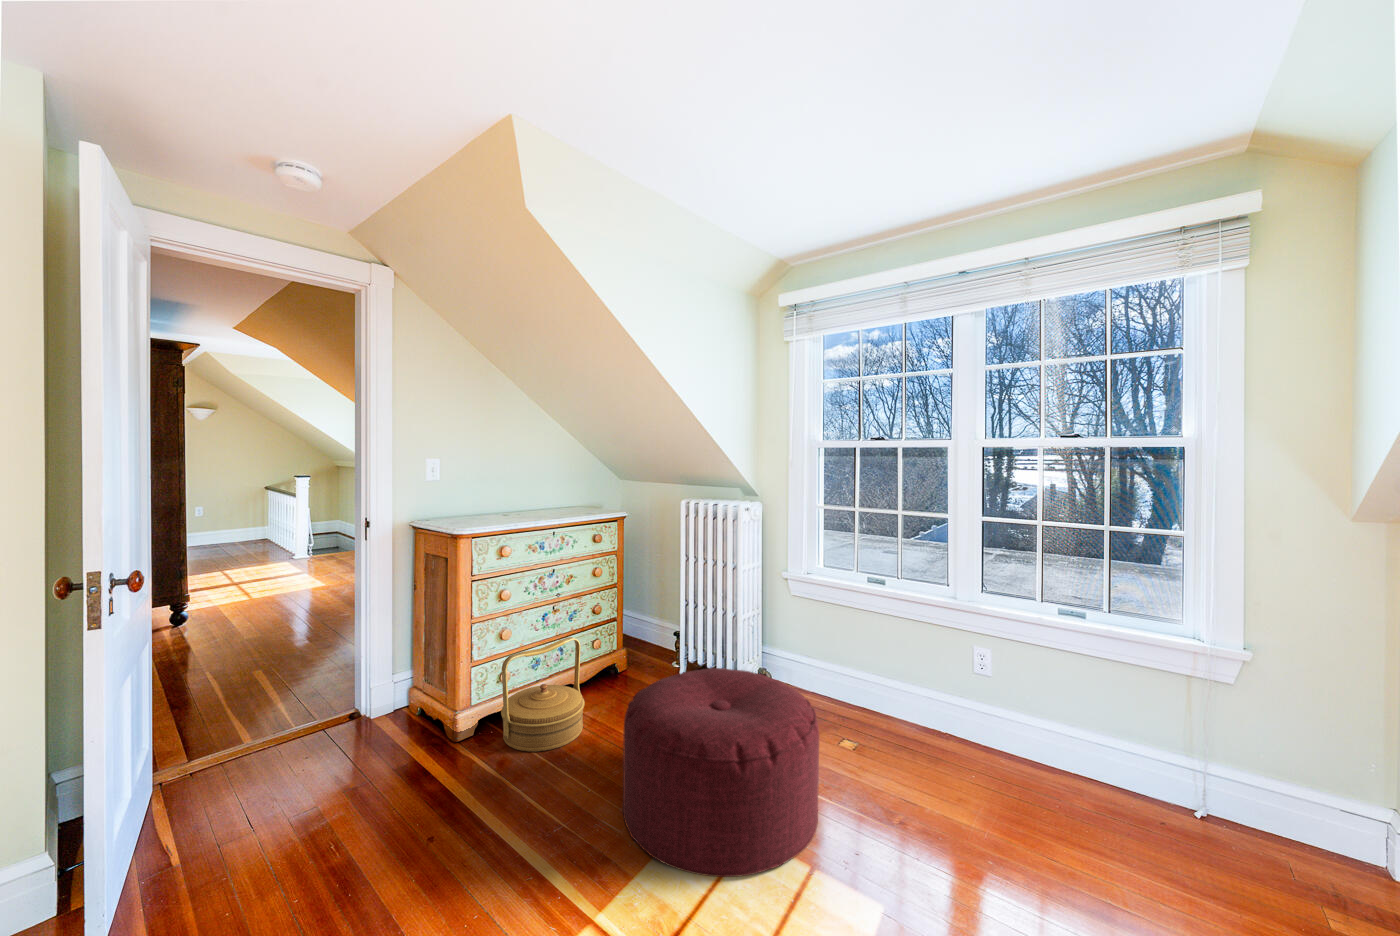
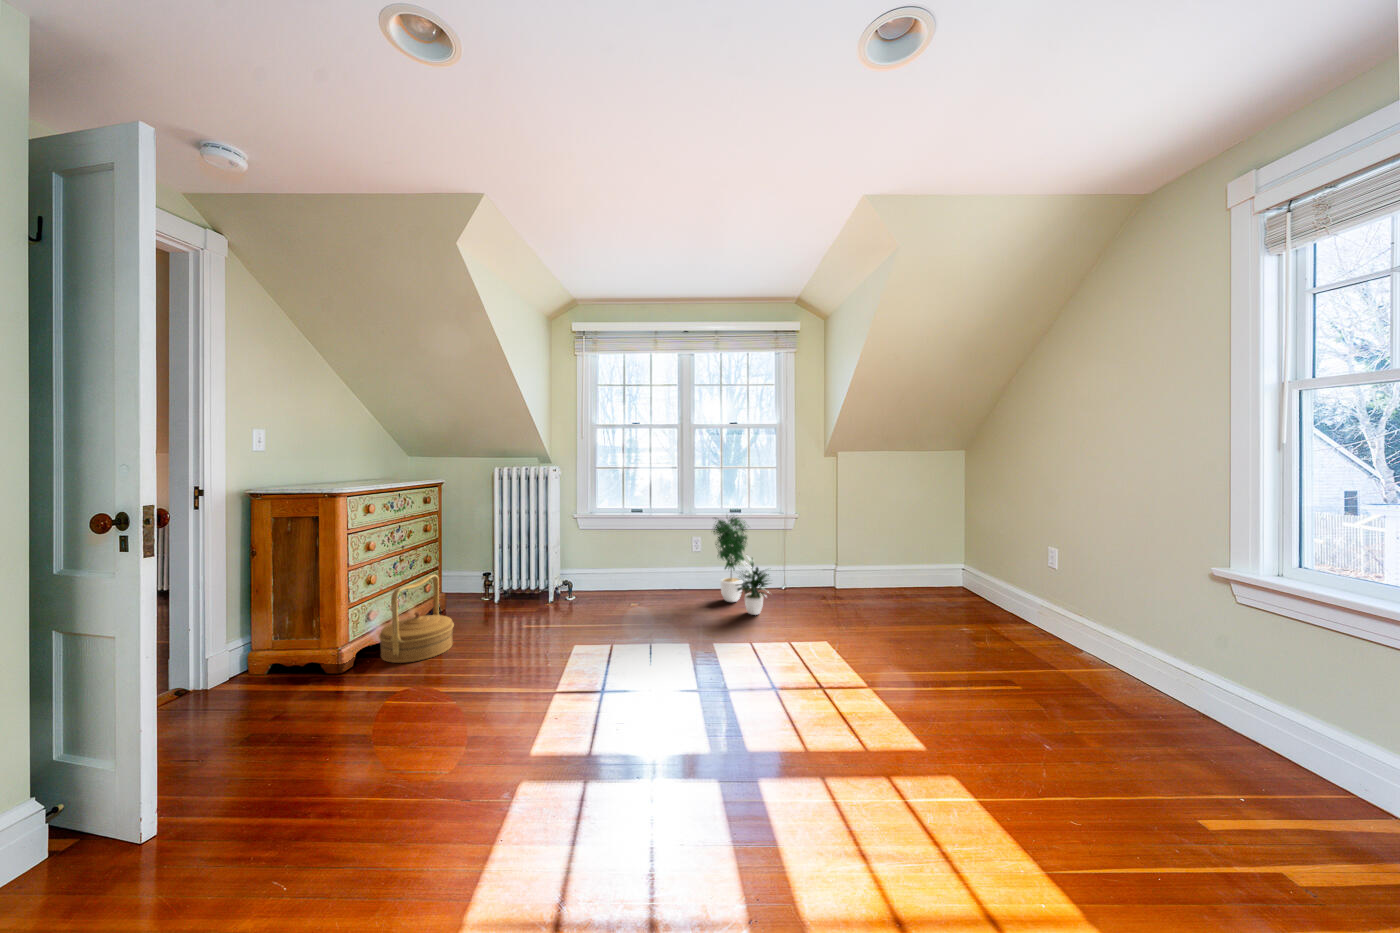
potted plant: none [1003,610,1138,862] -> present [713,517,769,615]
ottoman: present [623,668,819,877] -> none [522,566,646,669]

